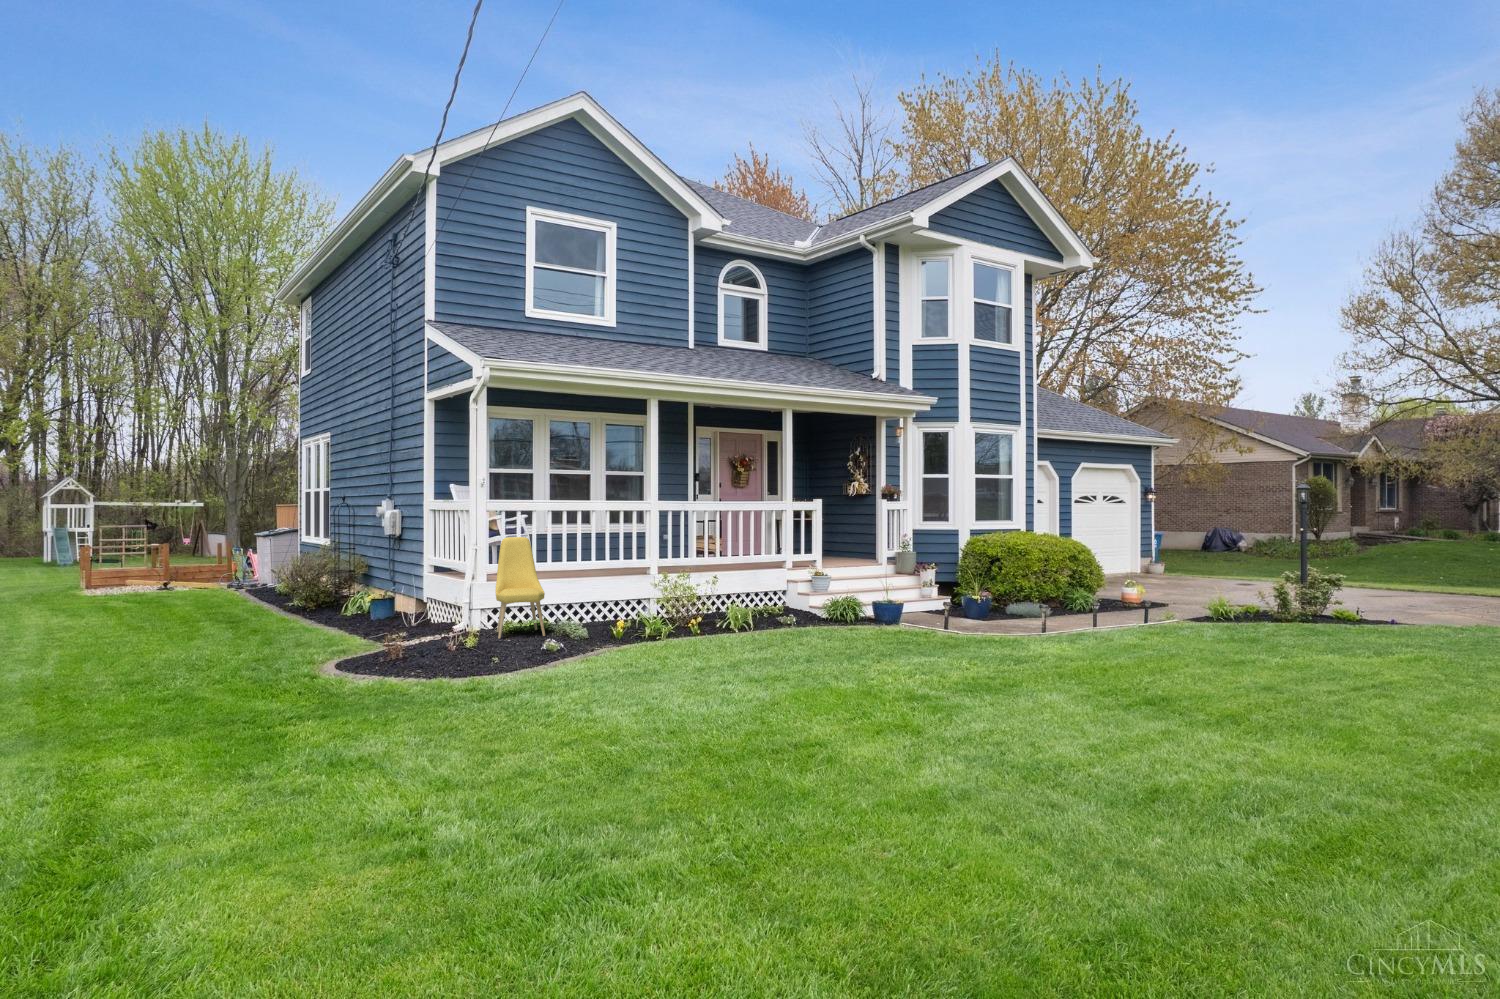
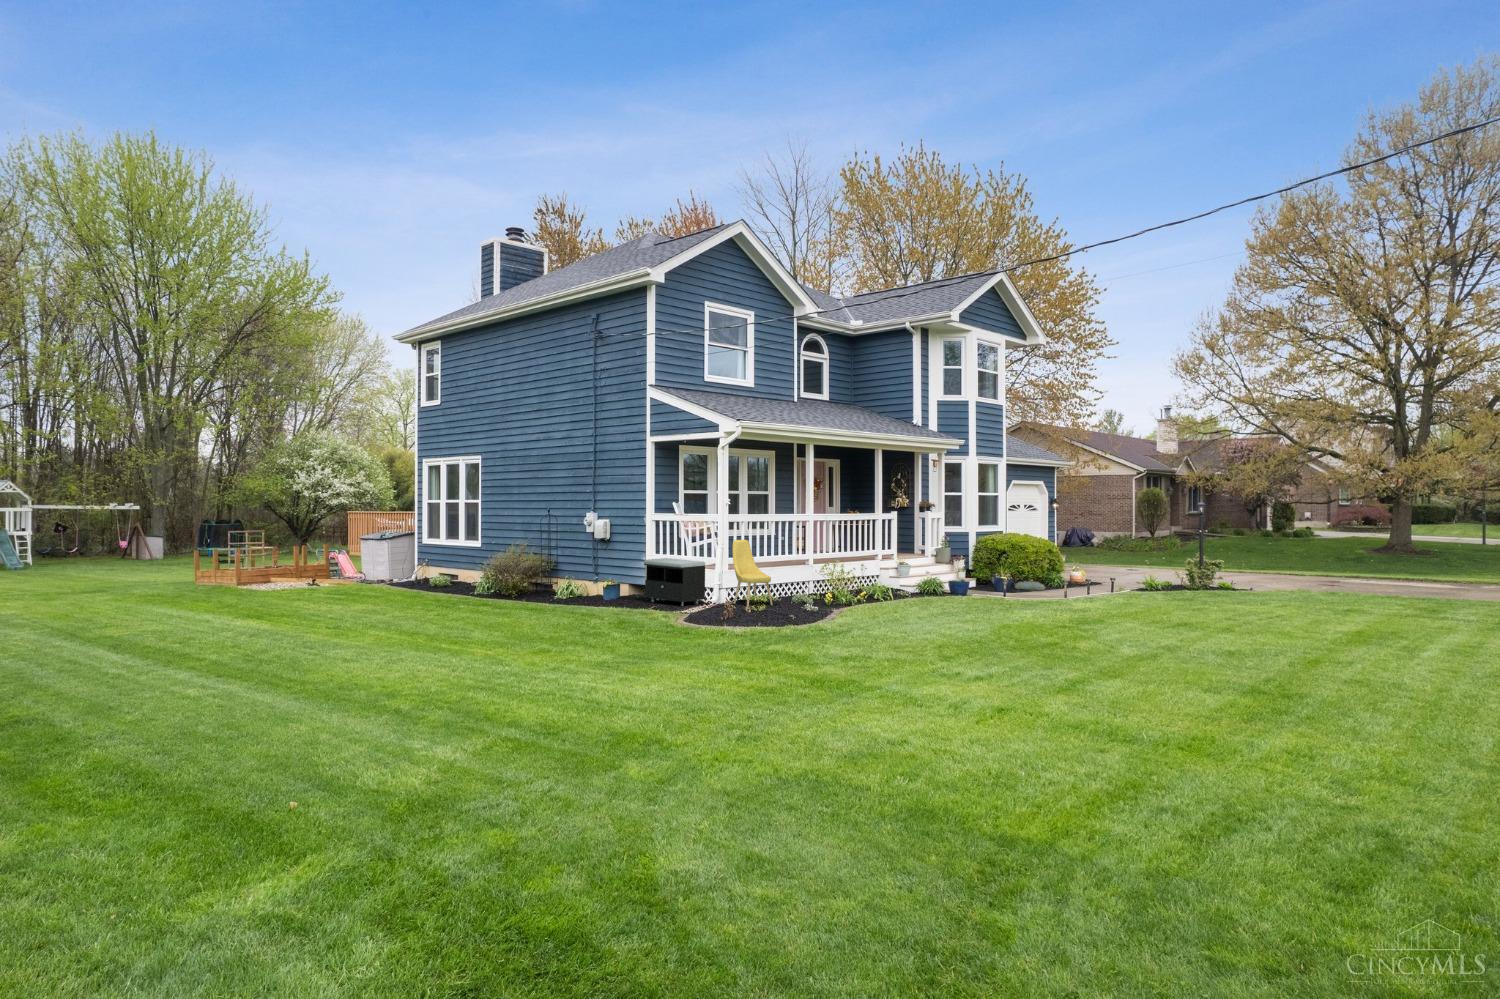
storage bench: none [388,563,459,634] -> present [644,558,705,606]

